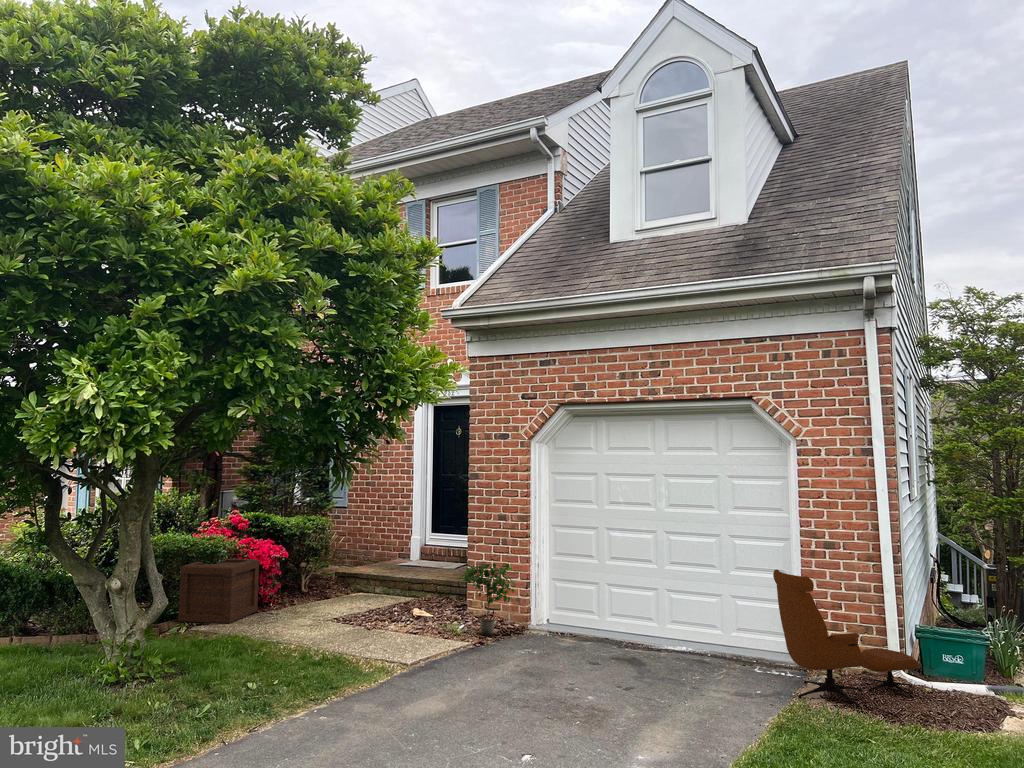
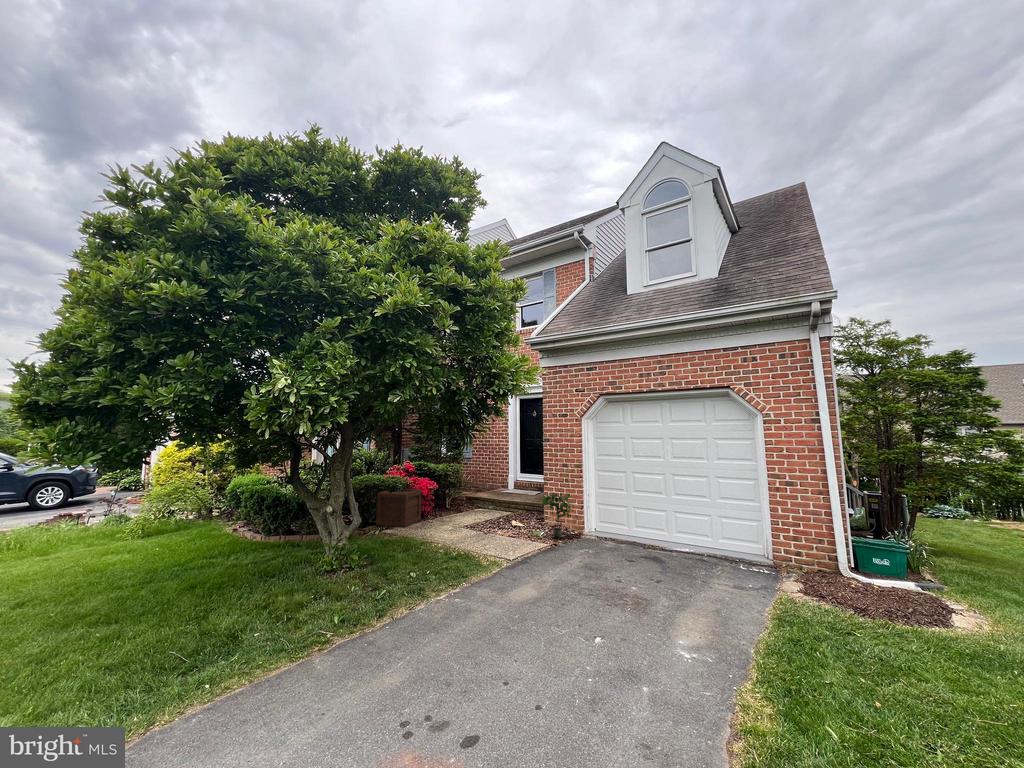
lounge chair: present [773,569,919,708] -> none [755,500,866,598]

